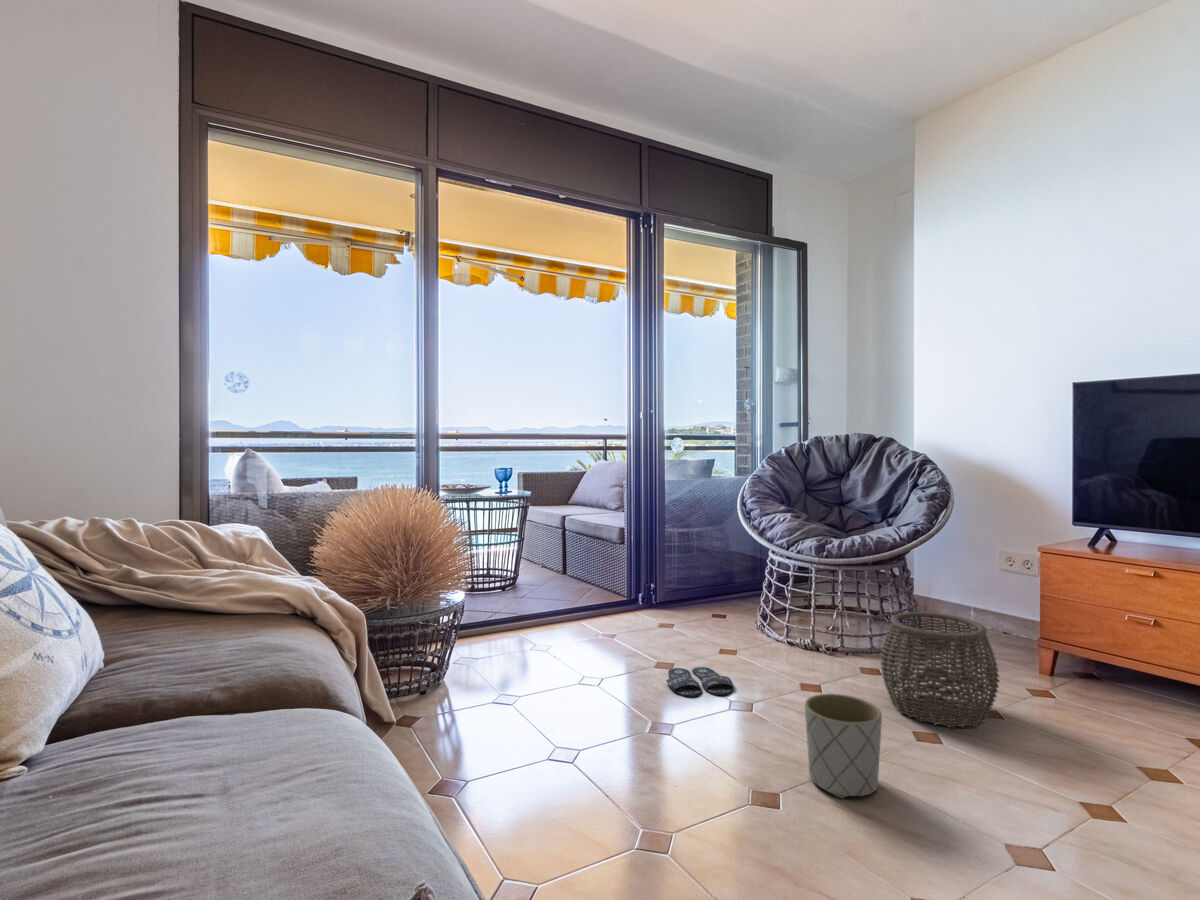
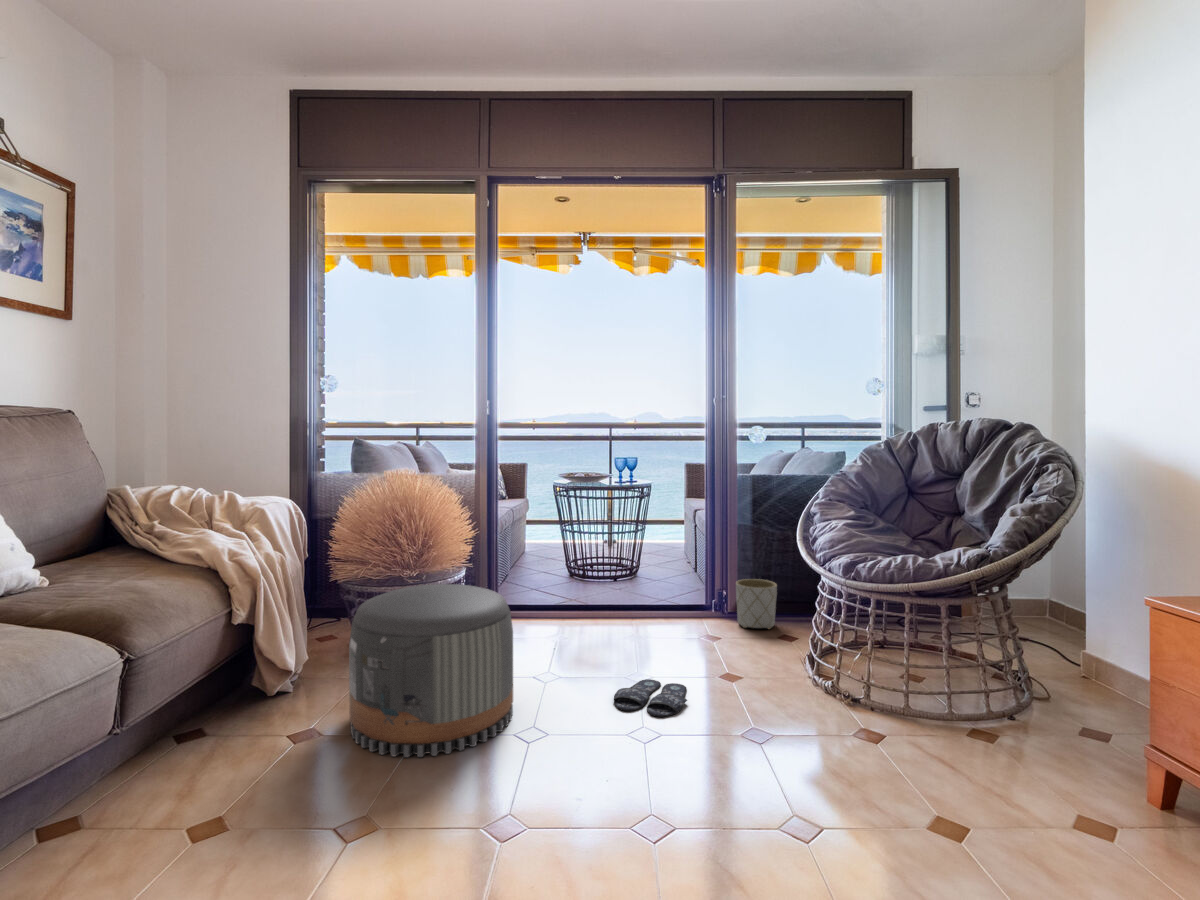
pouf: none [454,600,623,788] -> present [349,584,513,757]
woven basket: present [880,612,999,728] -> none [818,660,976,830]
planter: present [805,694,882,798] -> present [736,579,777,629]

